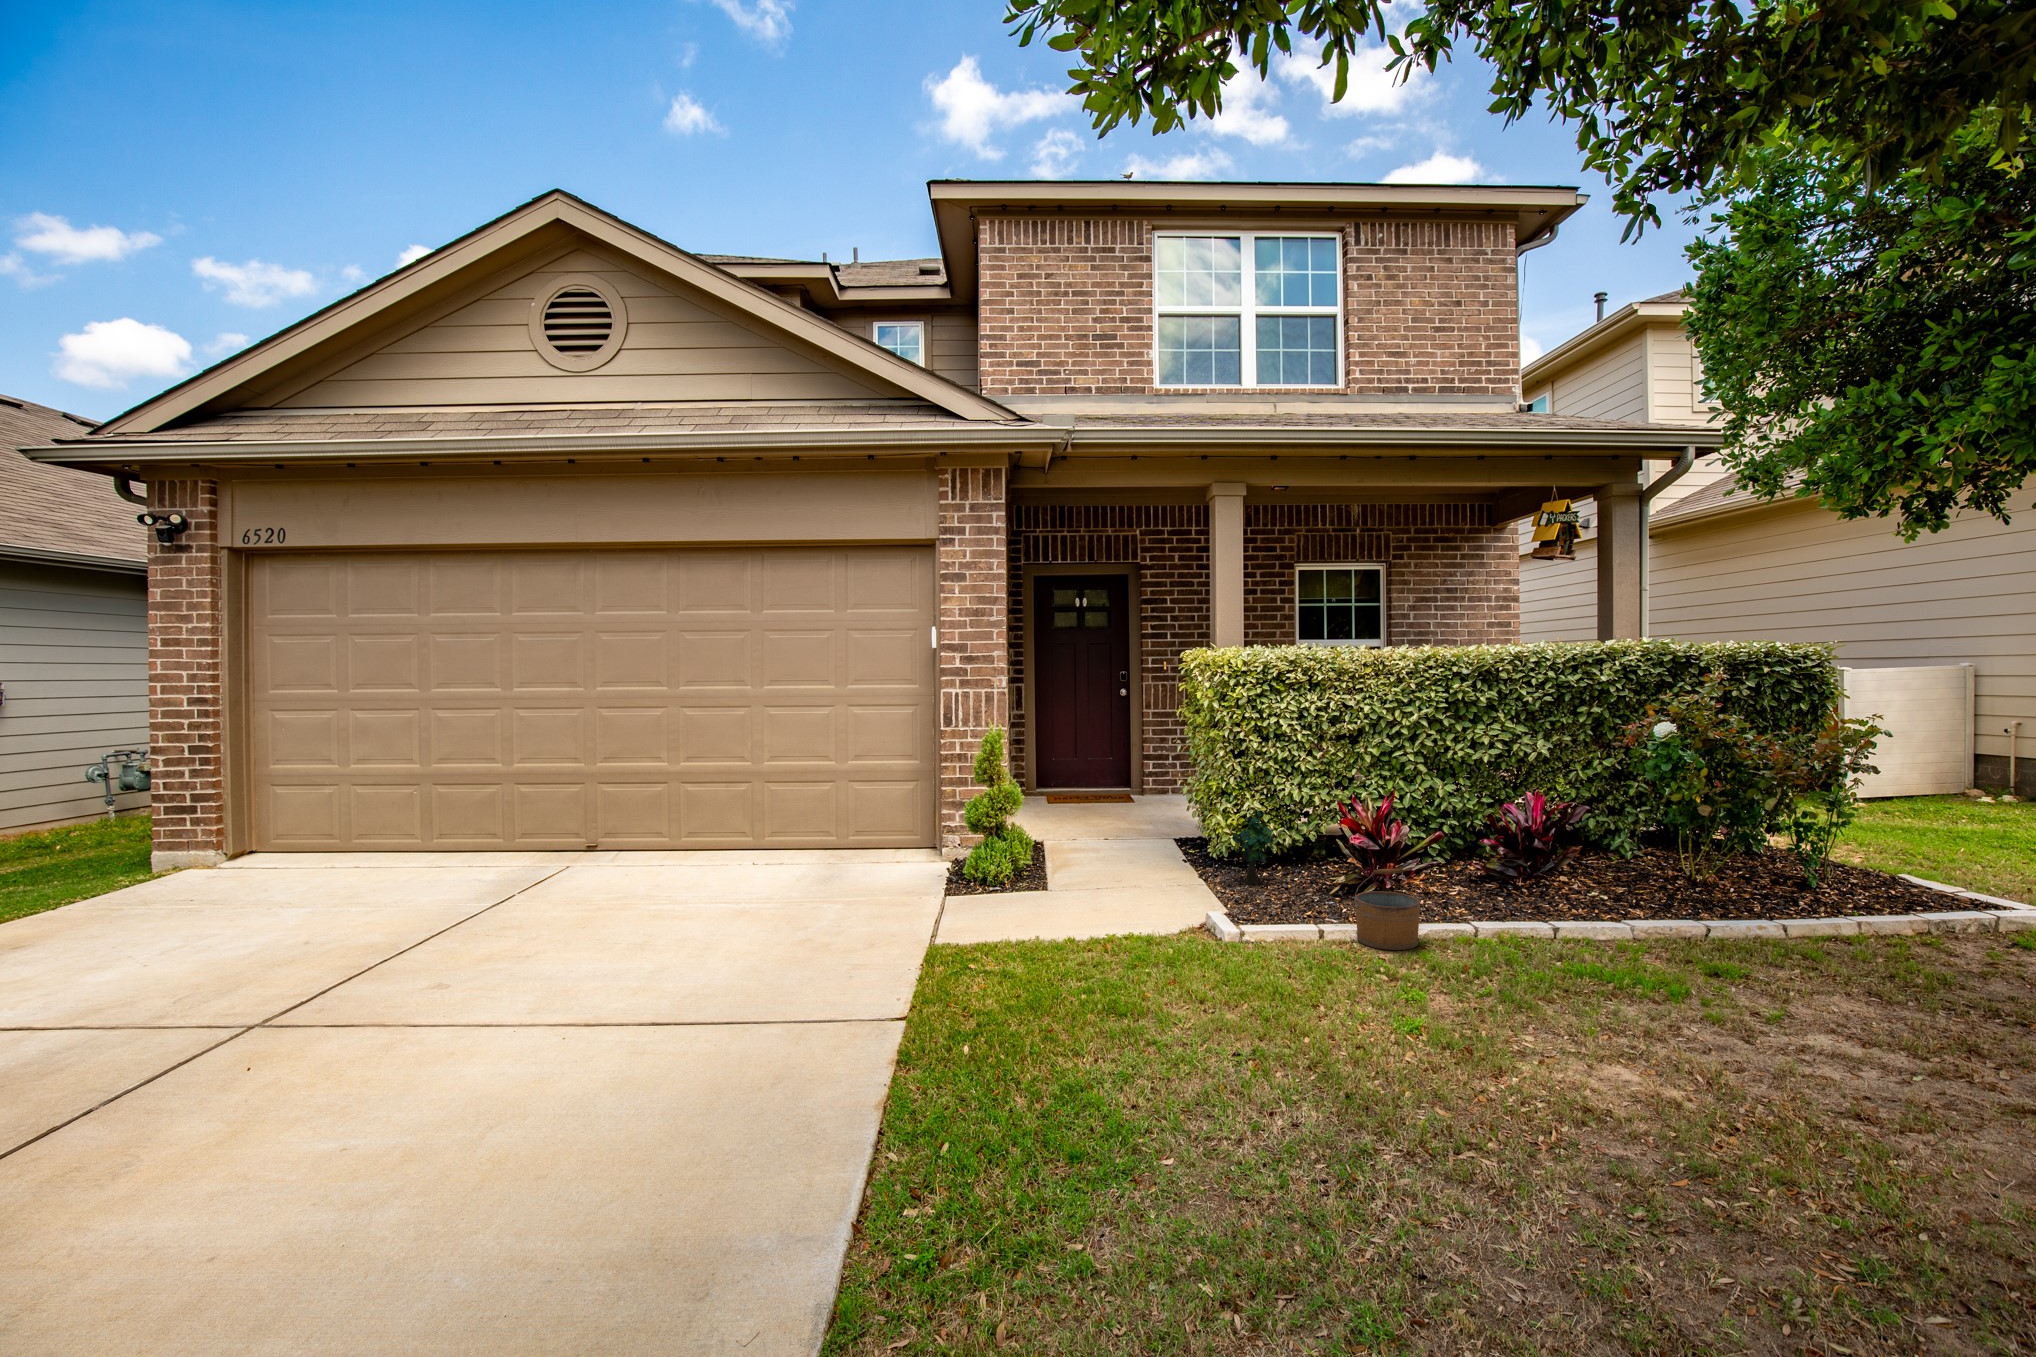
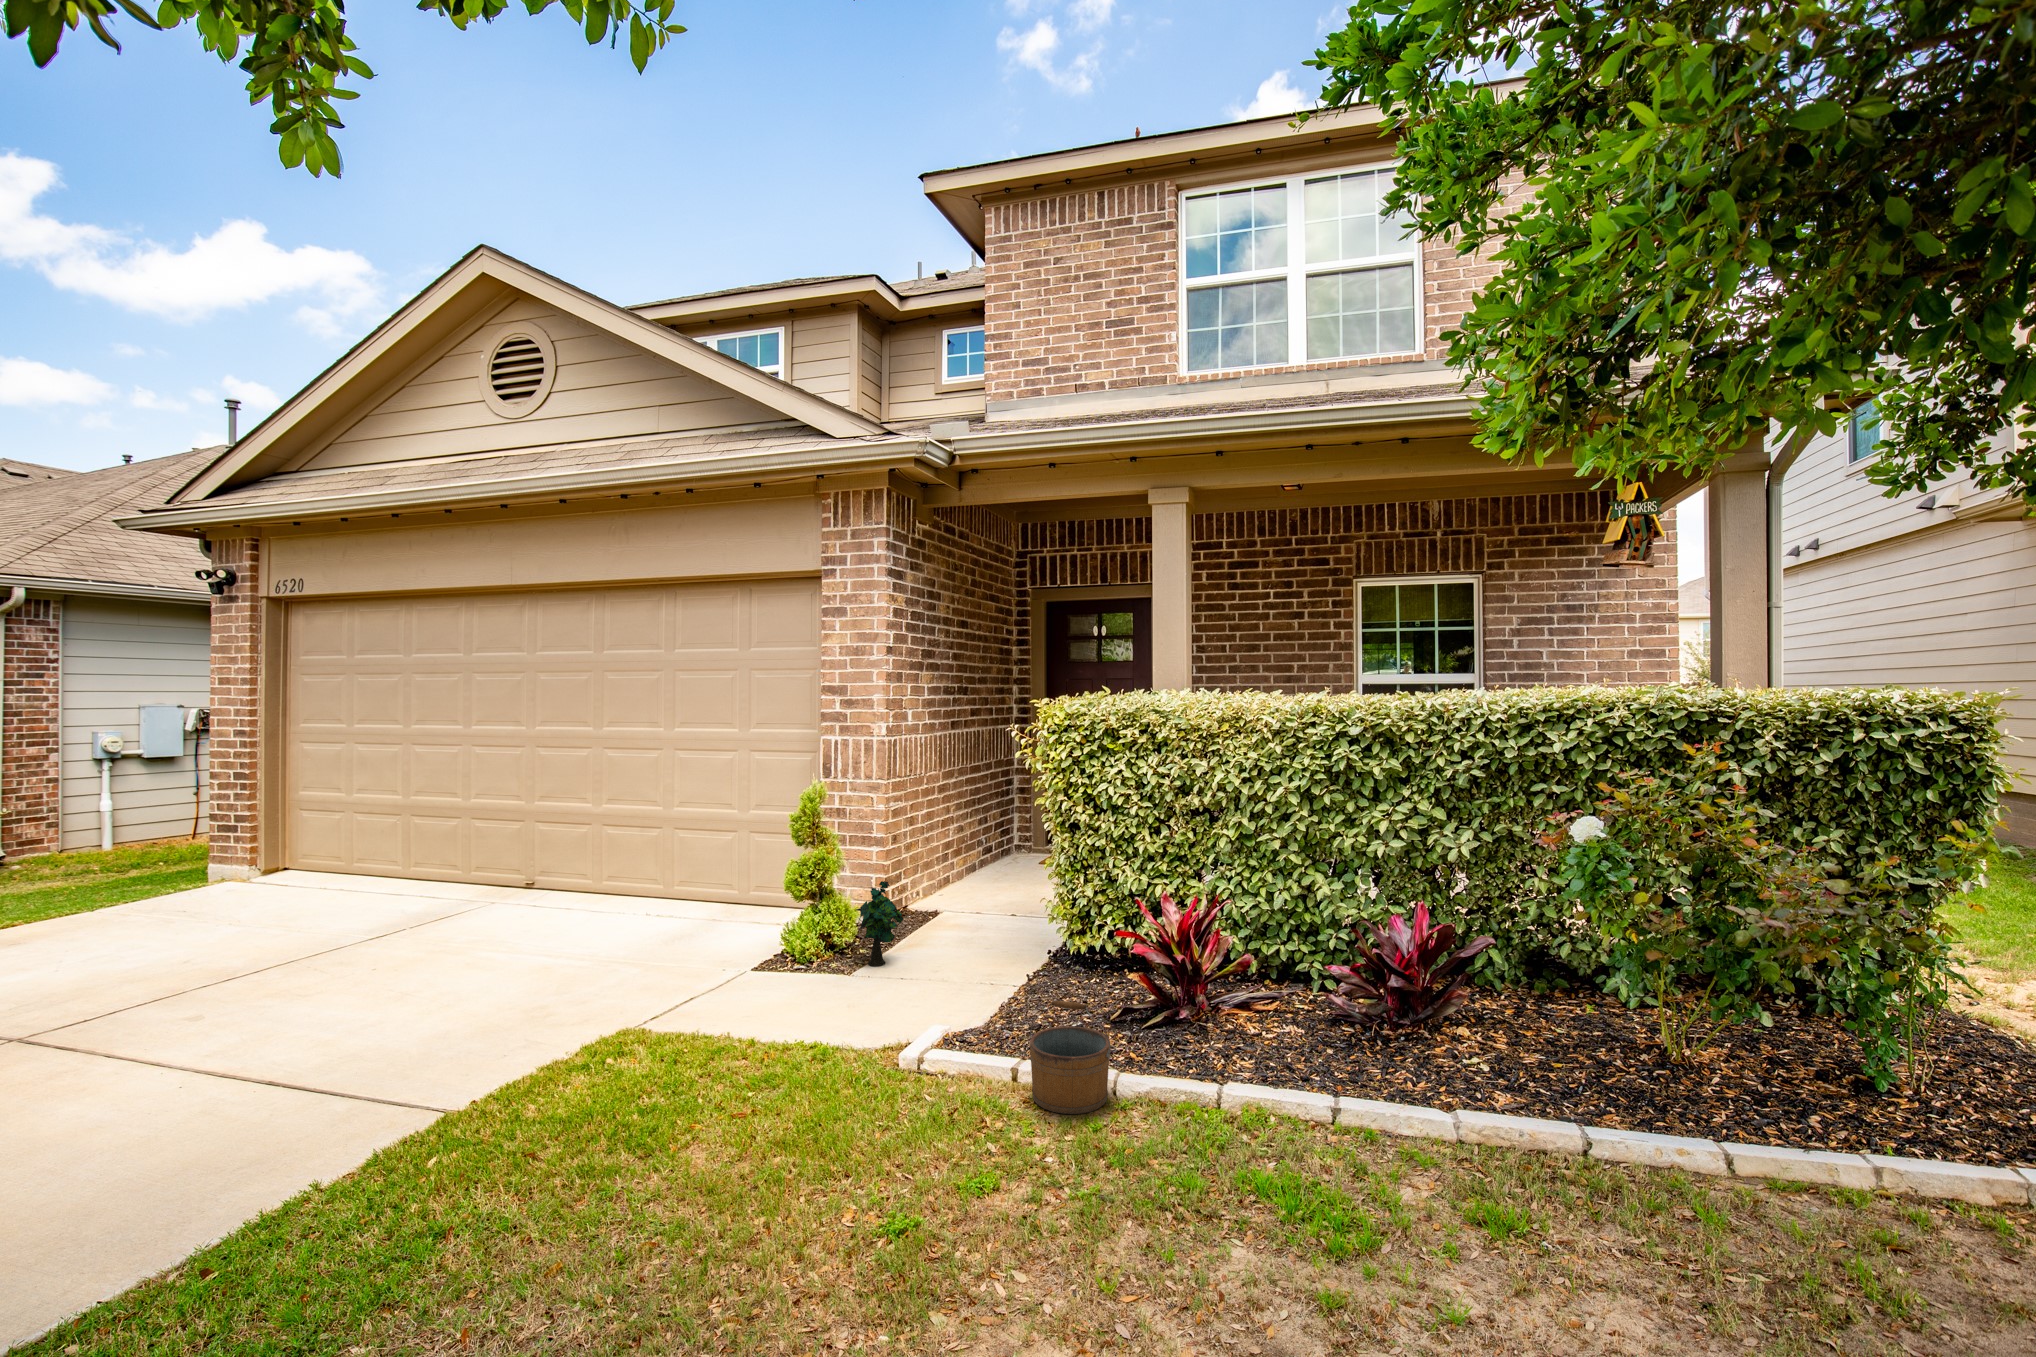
decorative plant: present [1230,810,1275,885] -> present [856,881,904,966]

